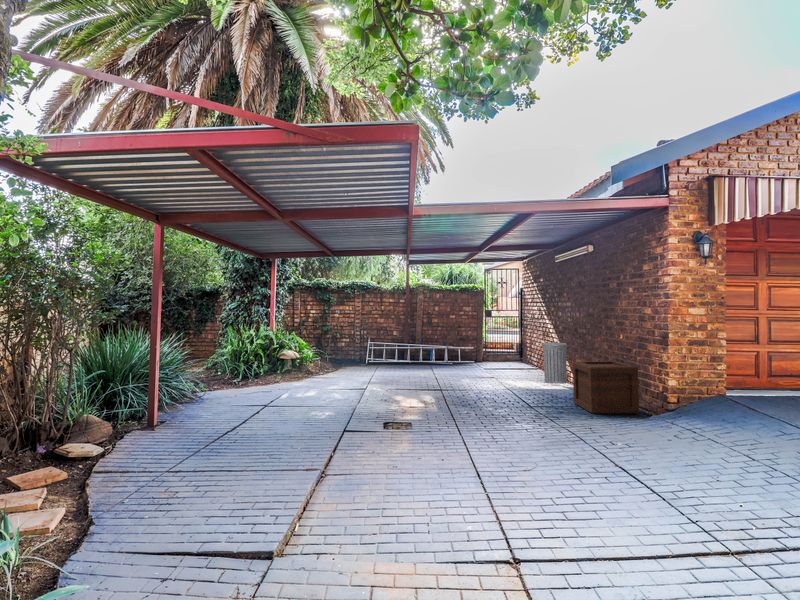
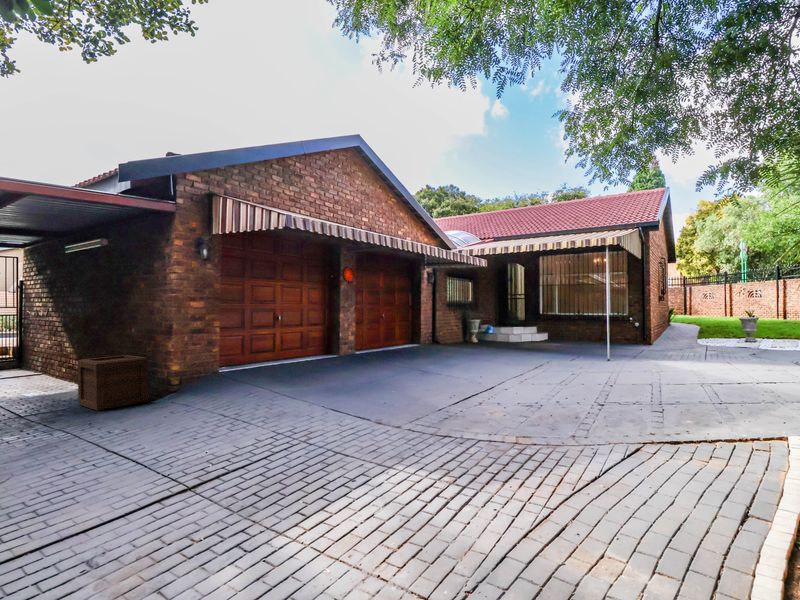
trash can: present [543,342,567,383] -> none [45,341,78,389]

